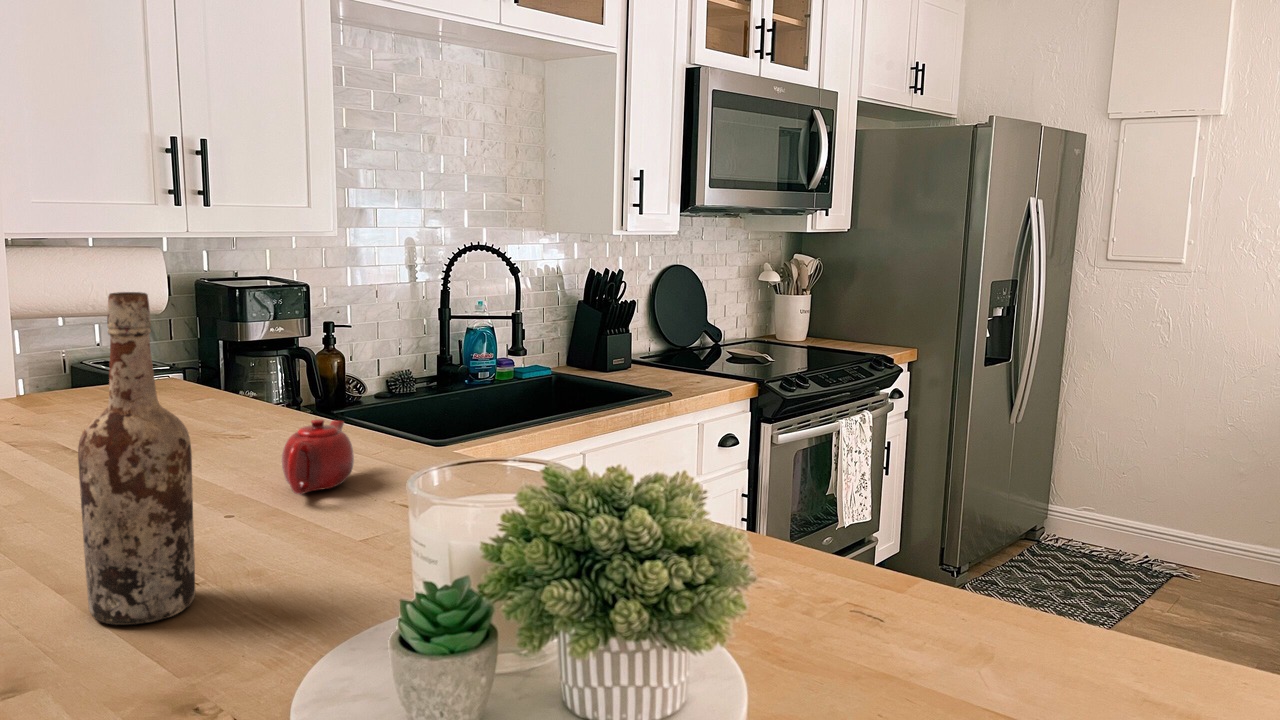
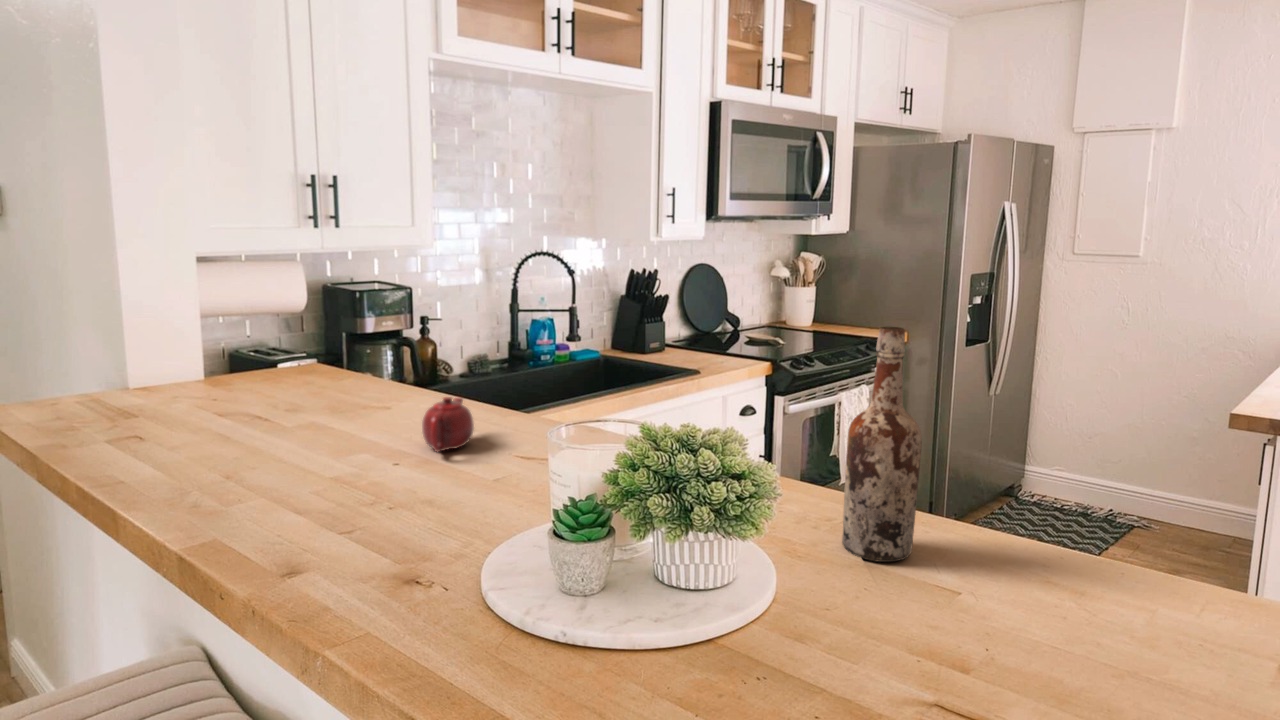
wine bottle: present [78,292,195,625] -> present [842,327,922,562]

